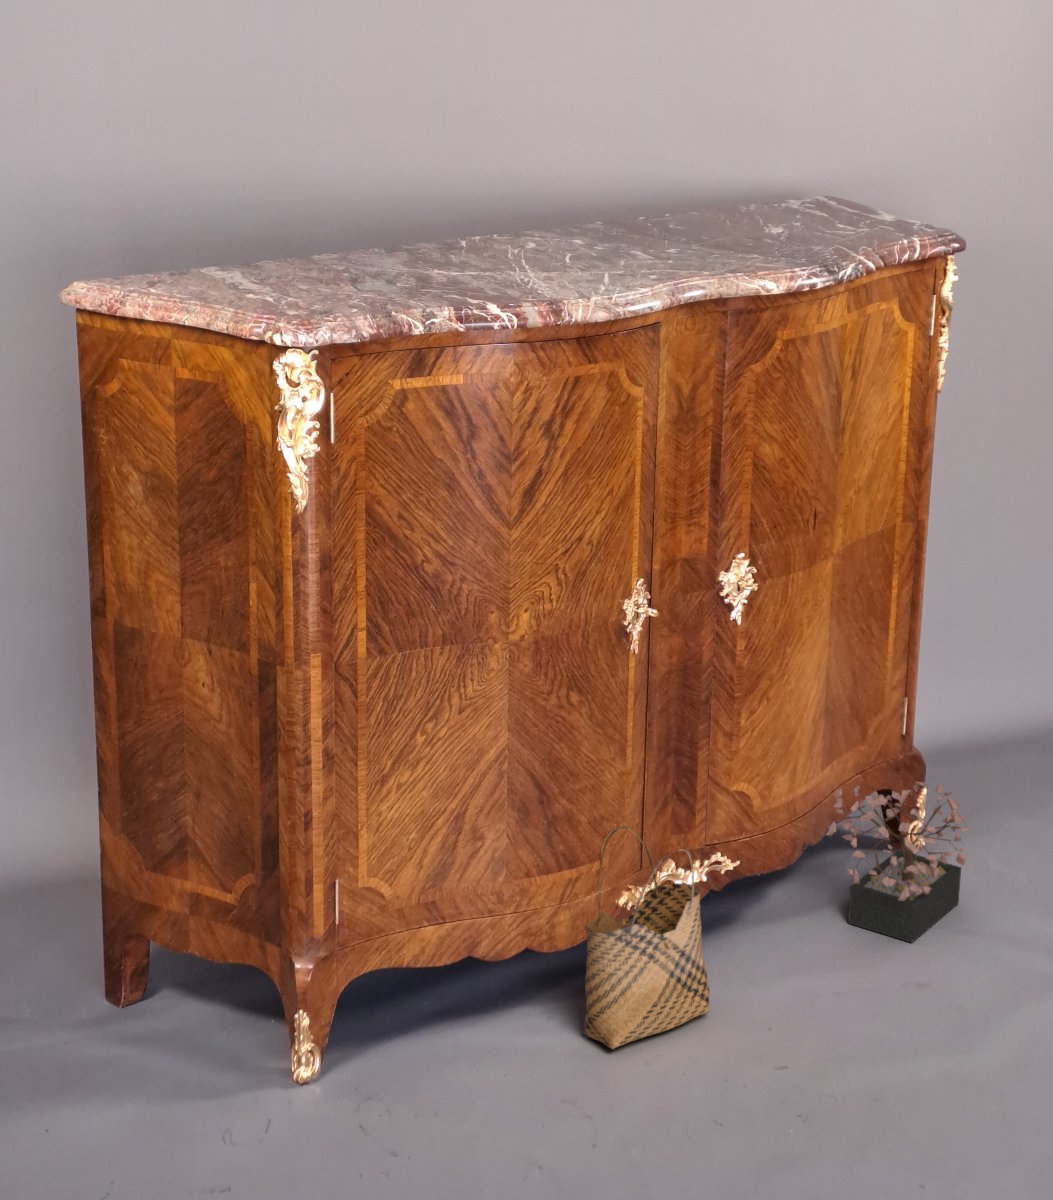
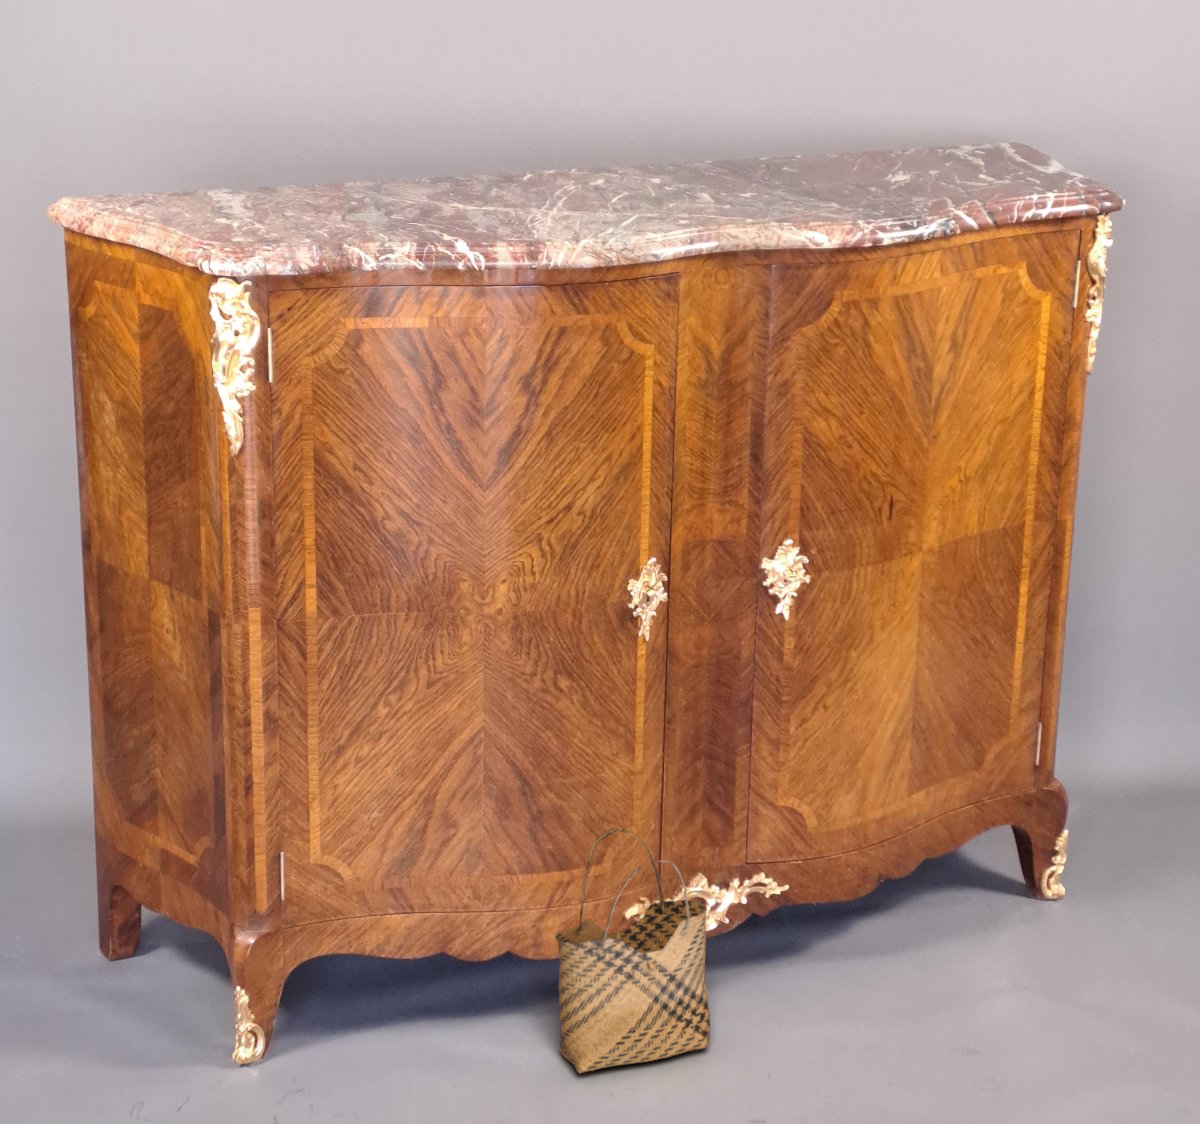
decorative plant: present [826,782,968,942] -> none [894,815,1075,1001]

